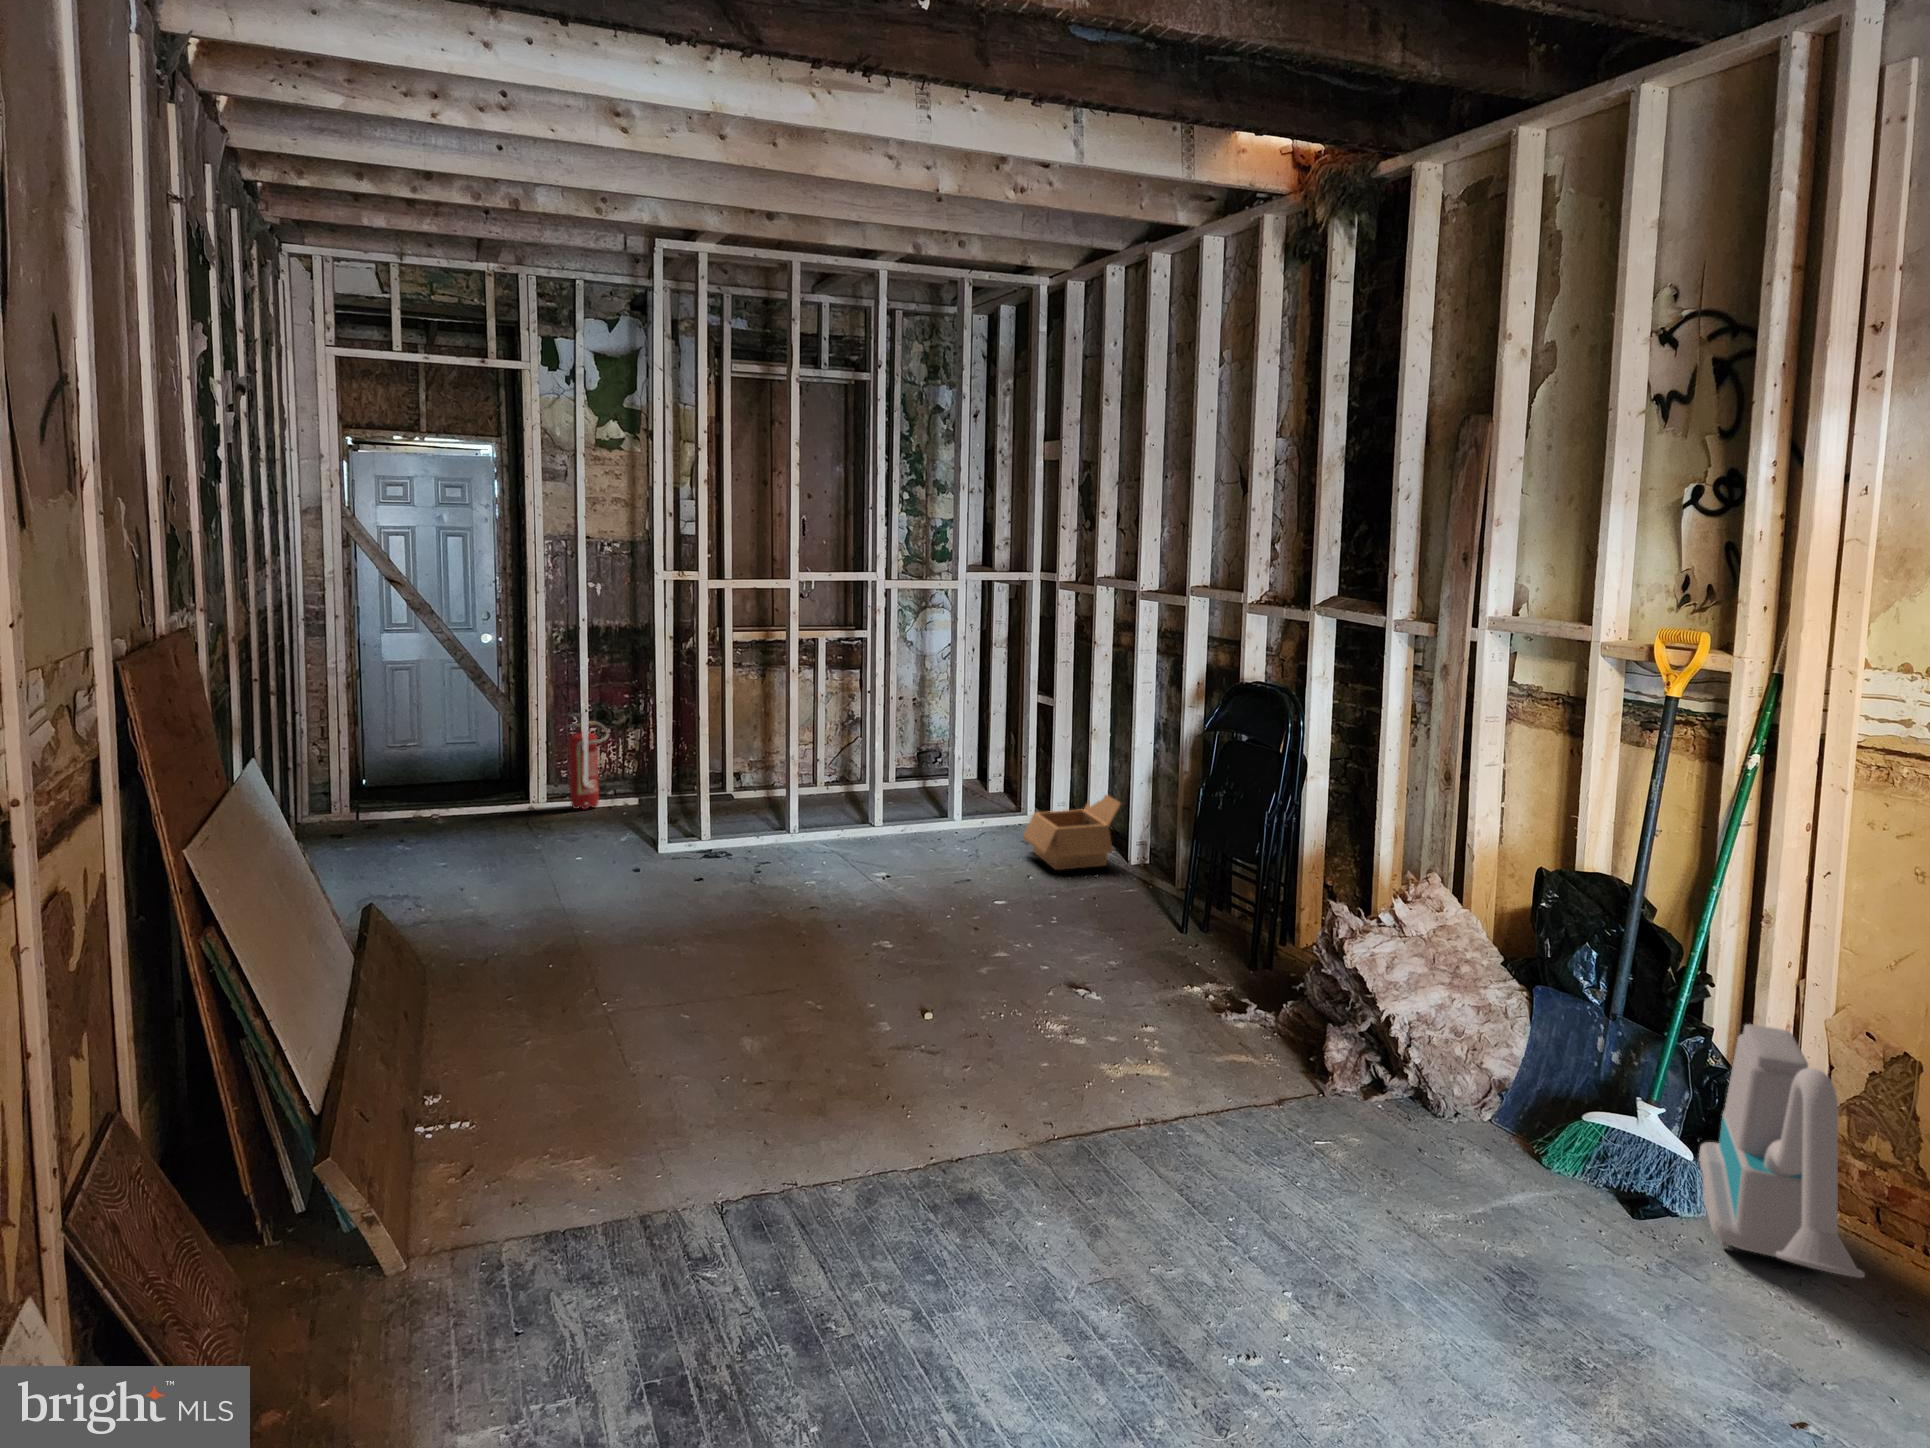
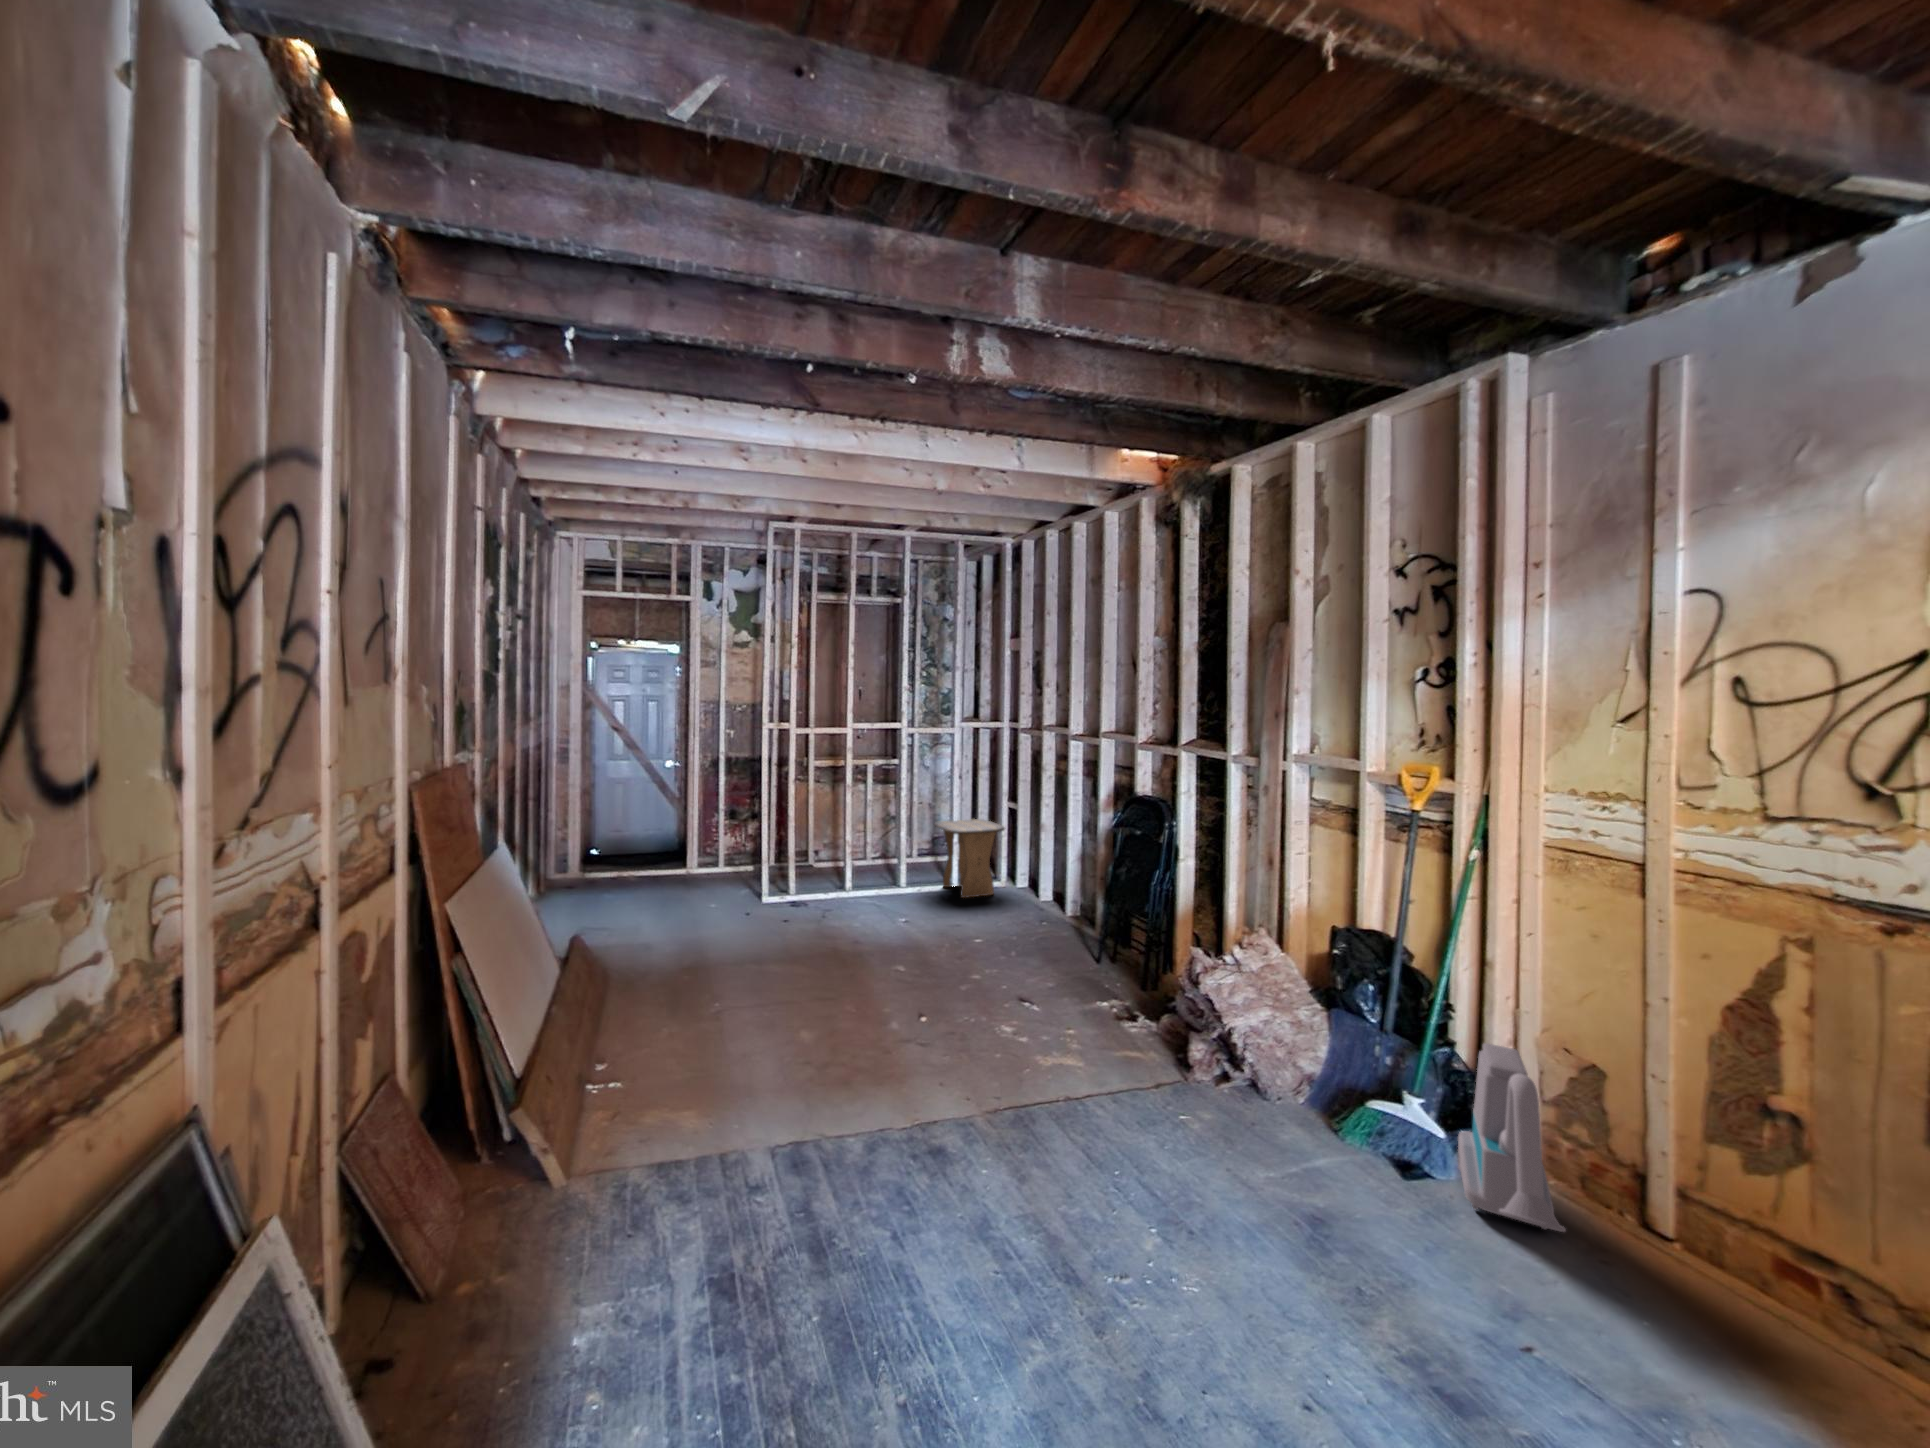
fire extinguisher: present [565,713,609,809] -> none [708,809,735,871]
stool: none [927,722,1036,840] -> present [934,819,1005,898]
box: present [1023,795,1121,870] -> none [995,865,1061,920]

